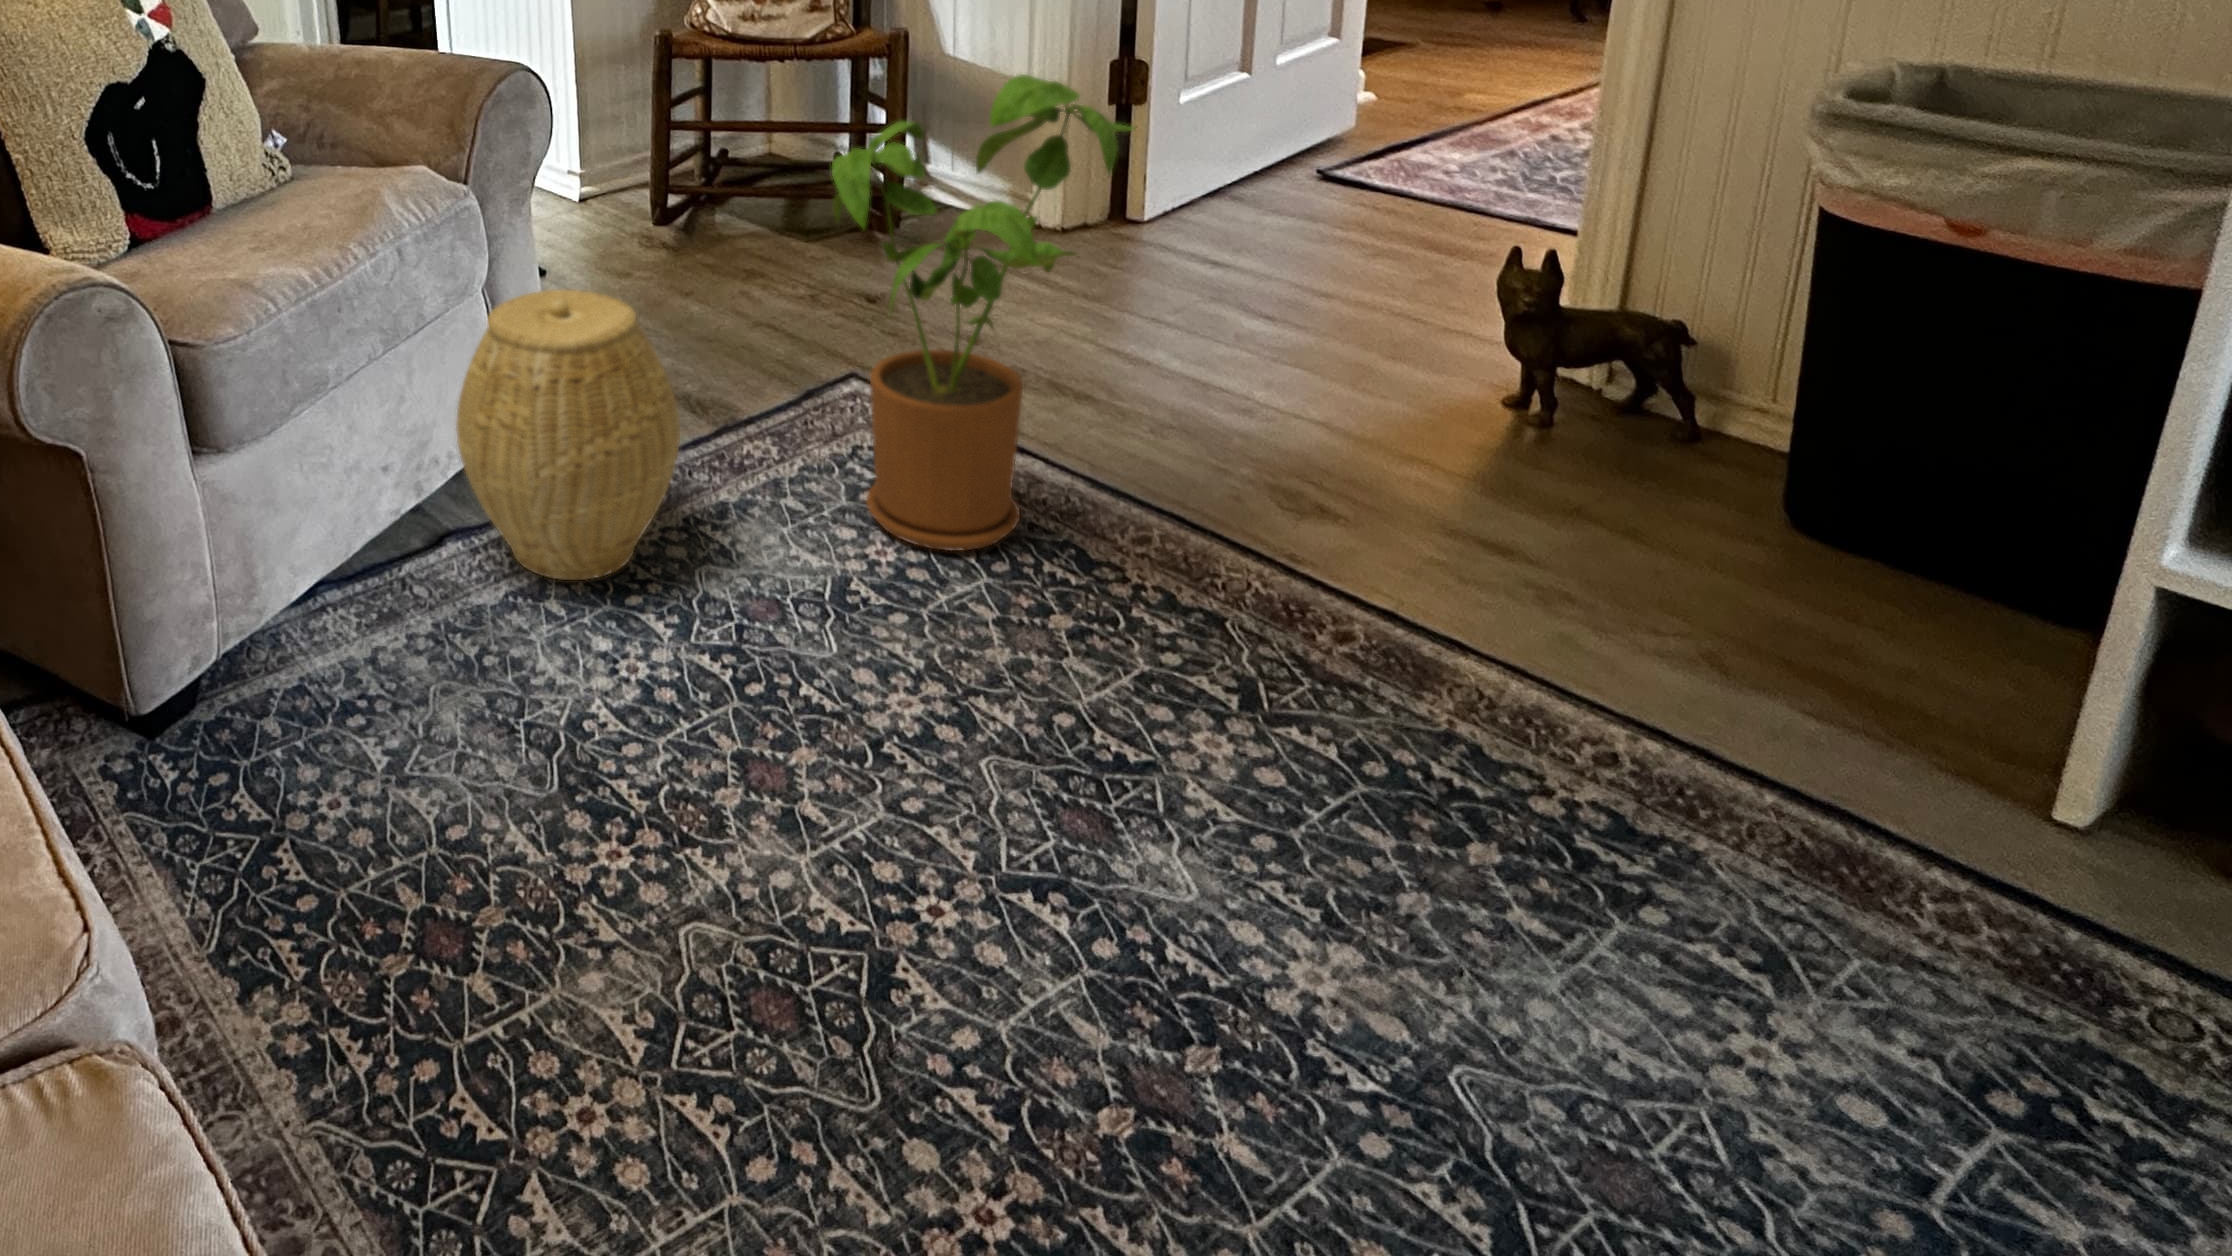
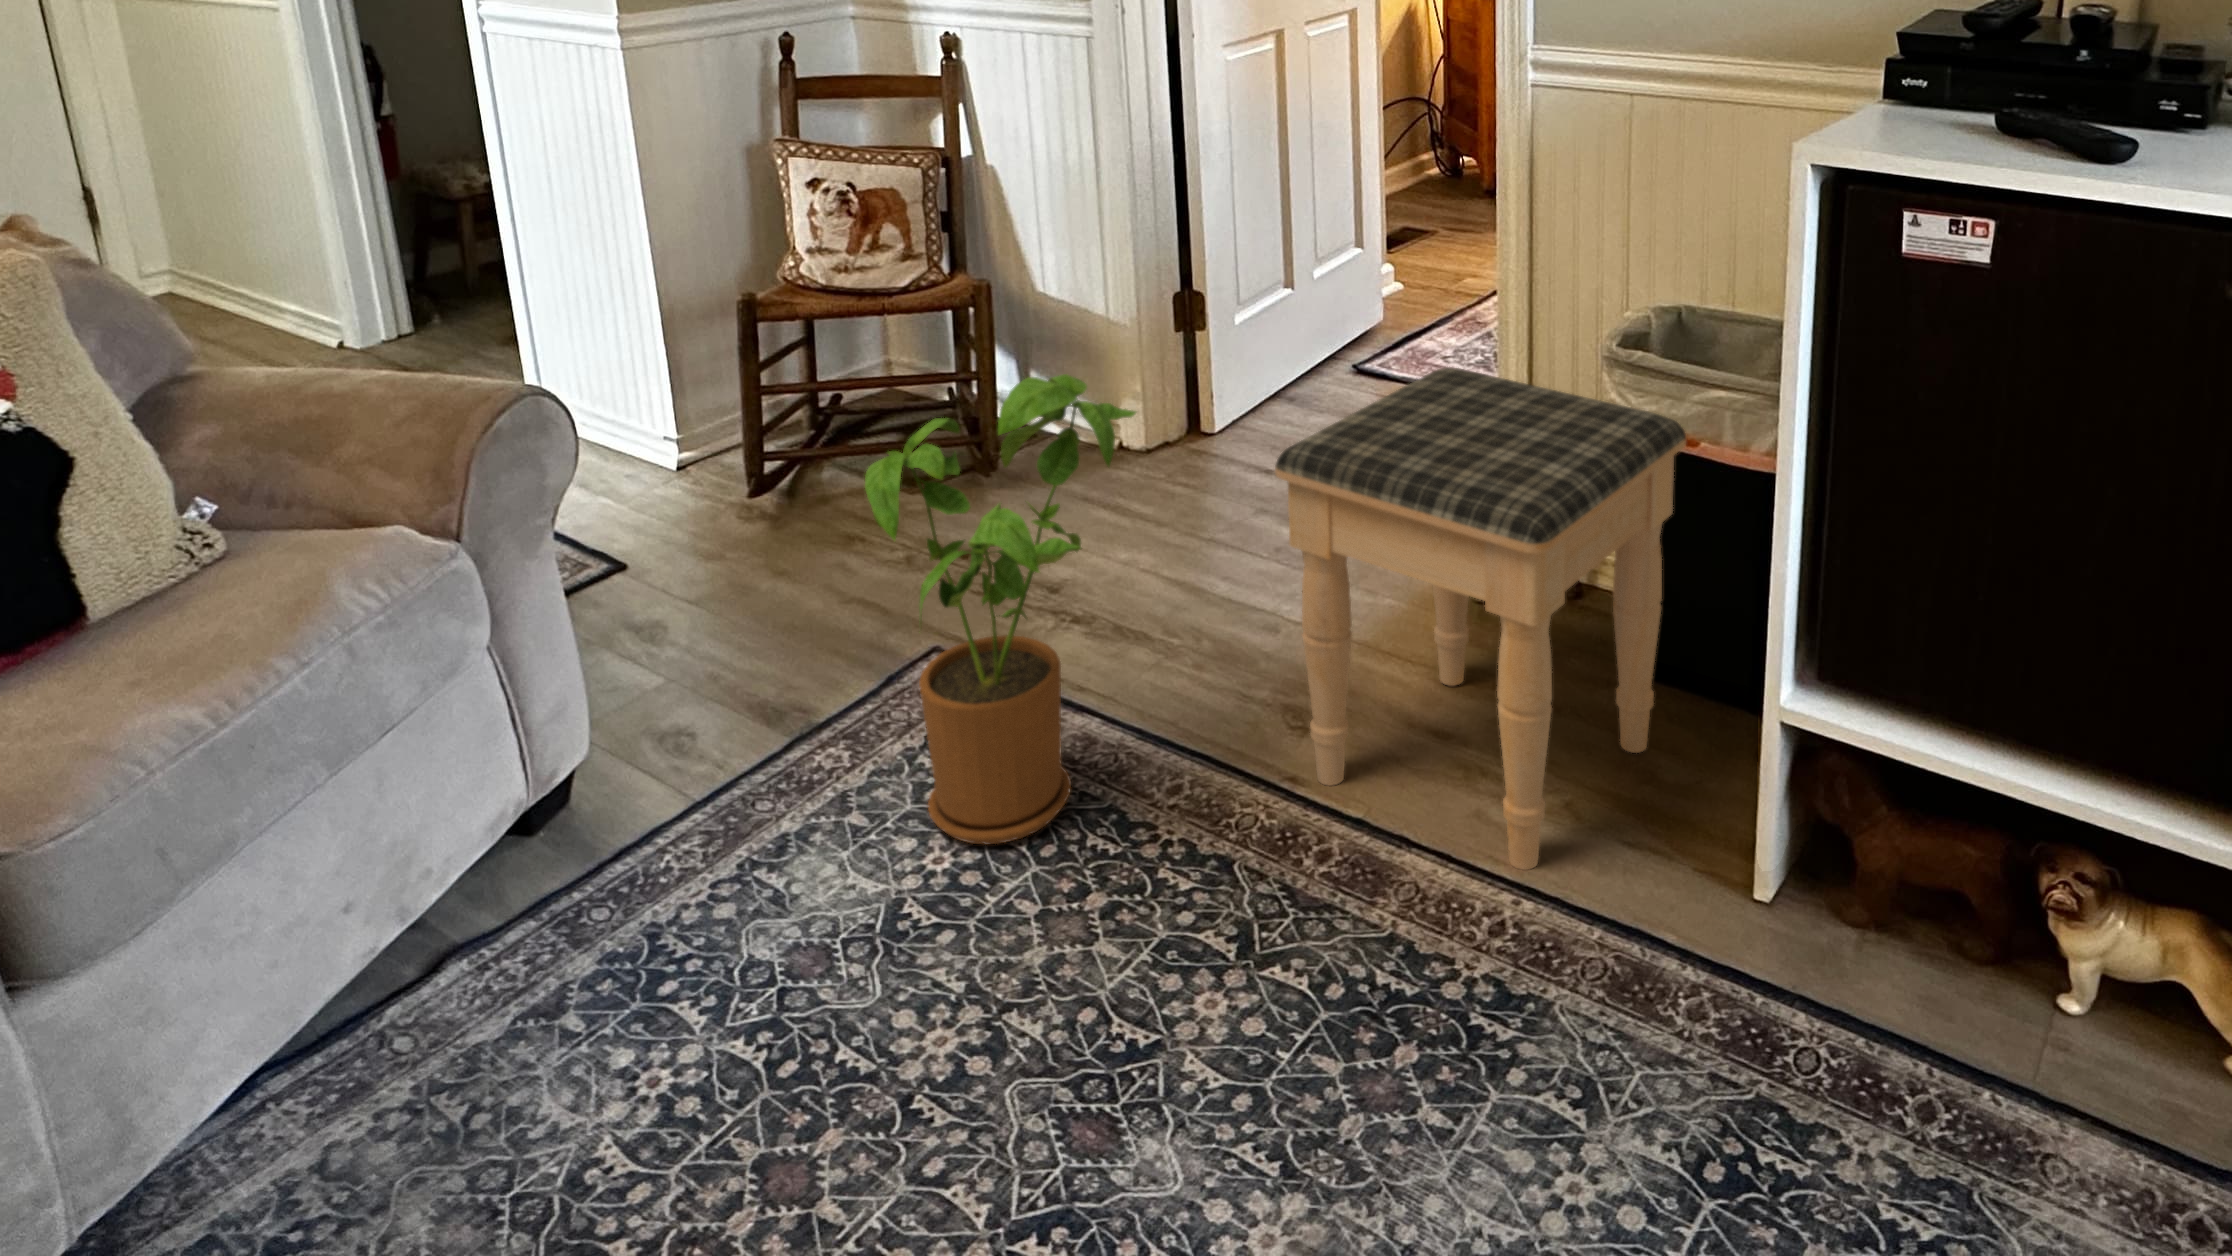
footstool: none [1314,116,1971,710] -> present [1275,367,1686,870]
woven basket: present [456,289,680,580] -> none [444,645,716,983]

